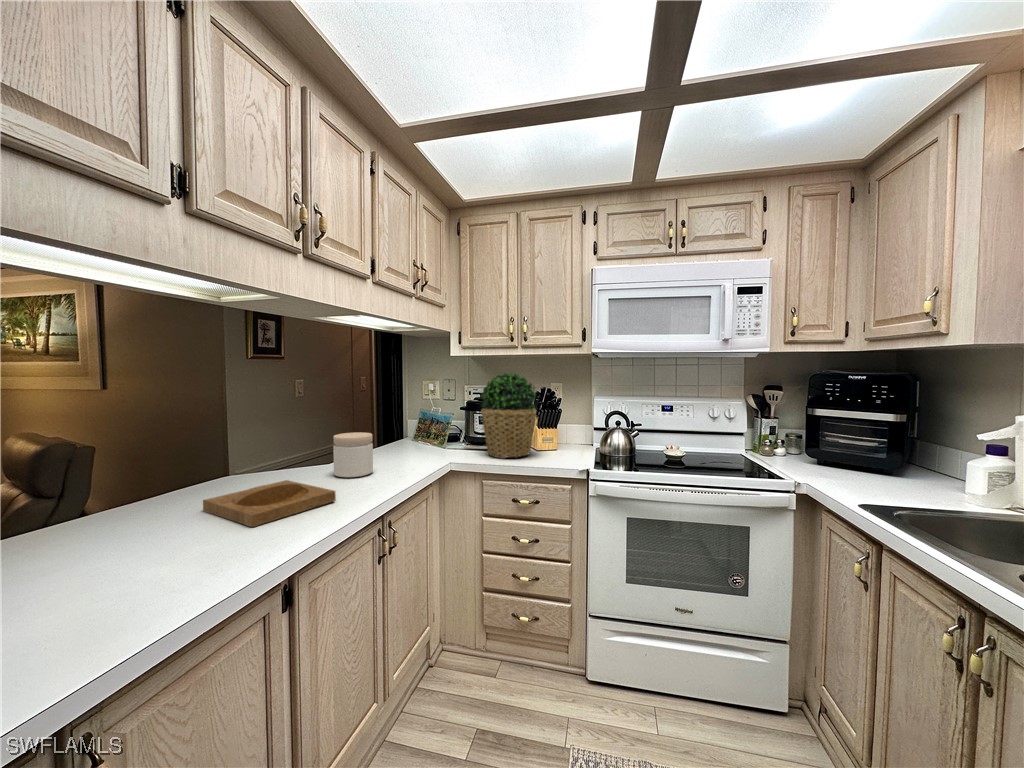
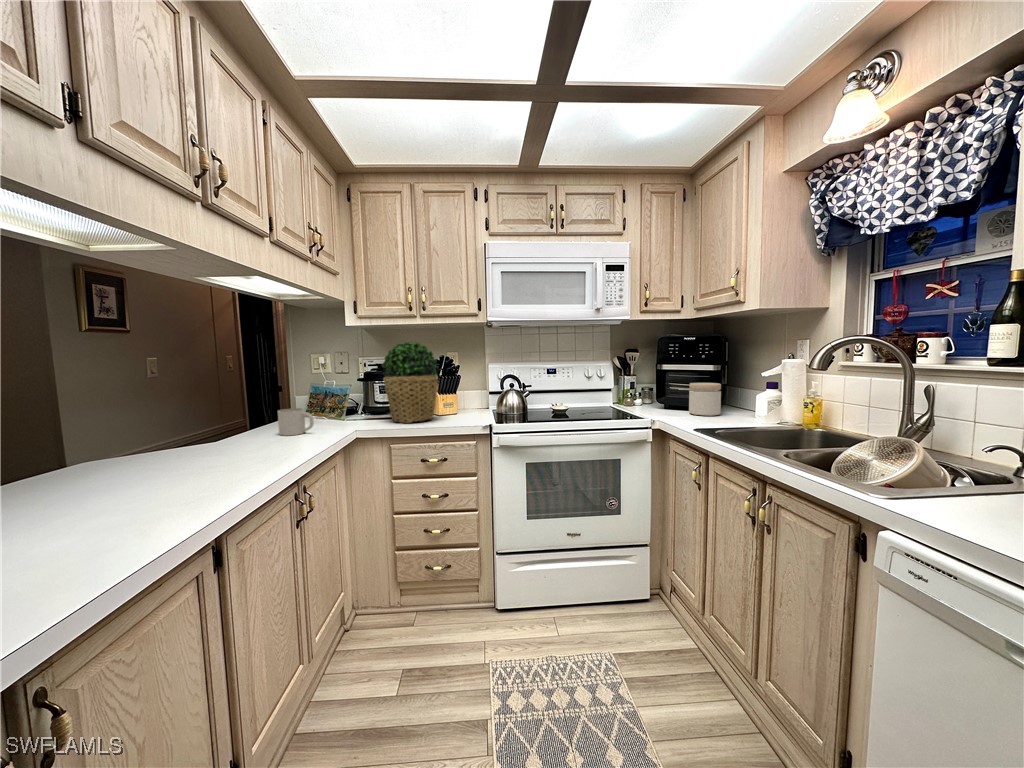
jar: present [333,432,373,477] -> present [689,383,721,416]
mug: none [380,437,411,464] -> present [278,408,314,436]
tray: present [203,480,336,527] -> none [82,454,248,496]

